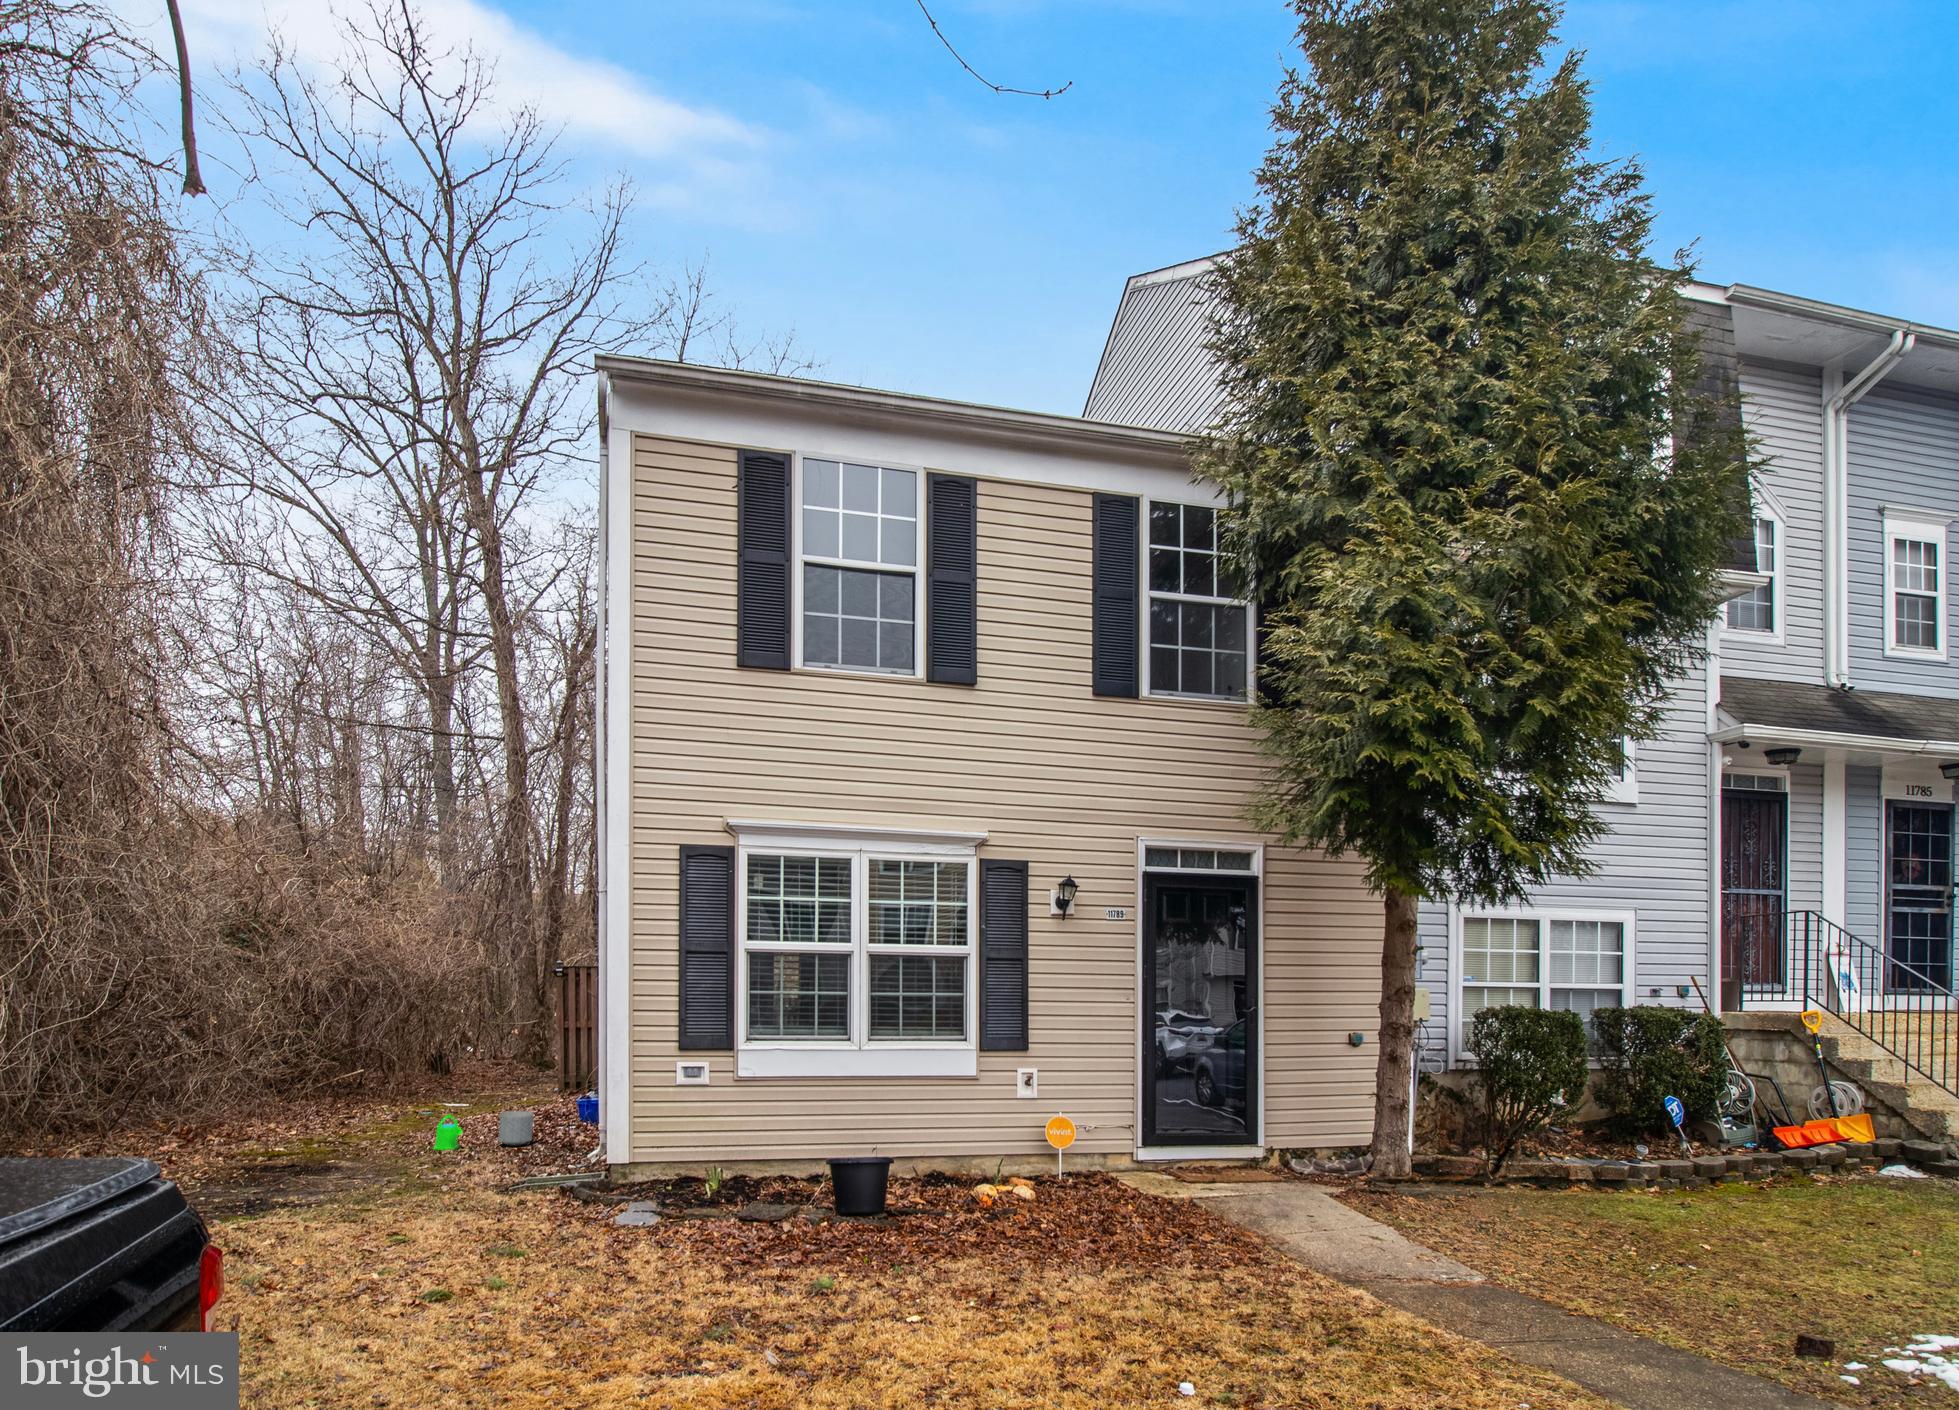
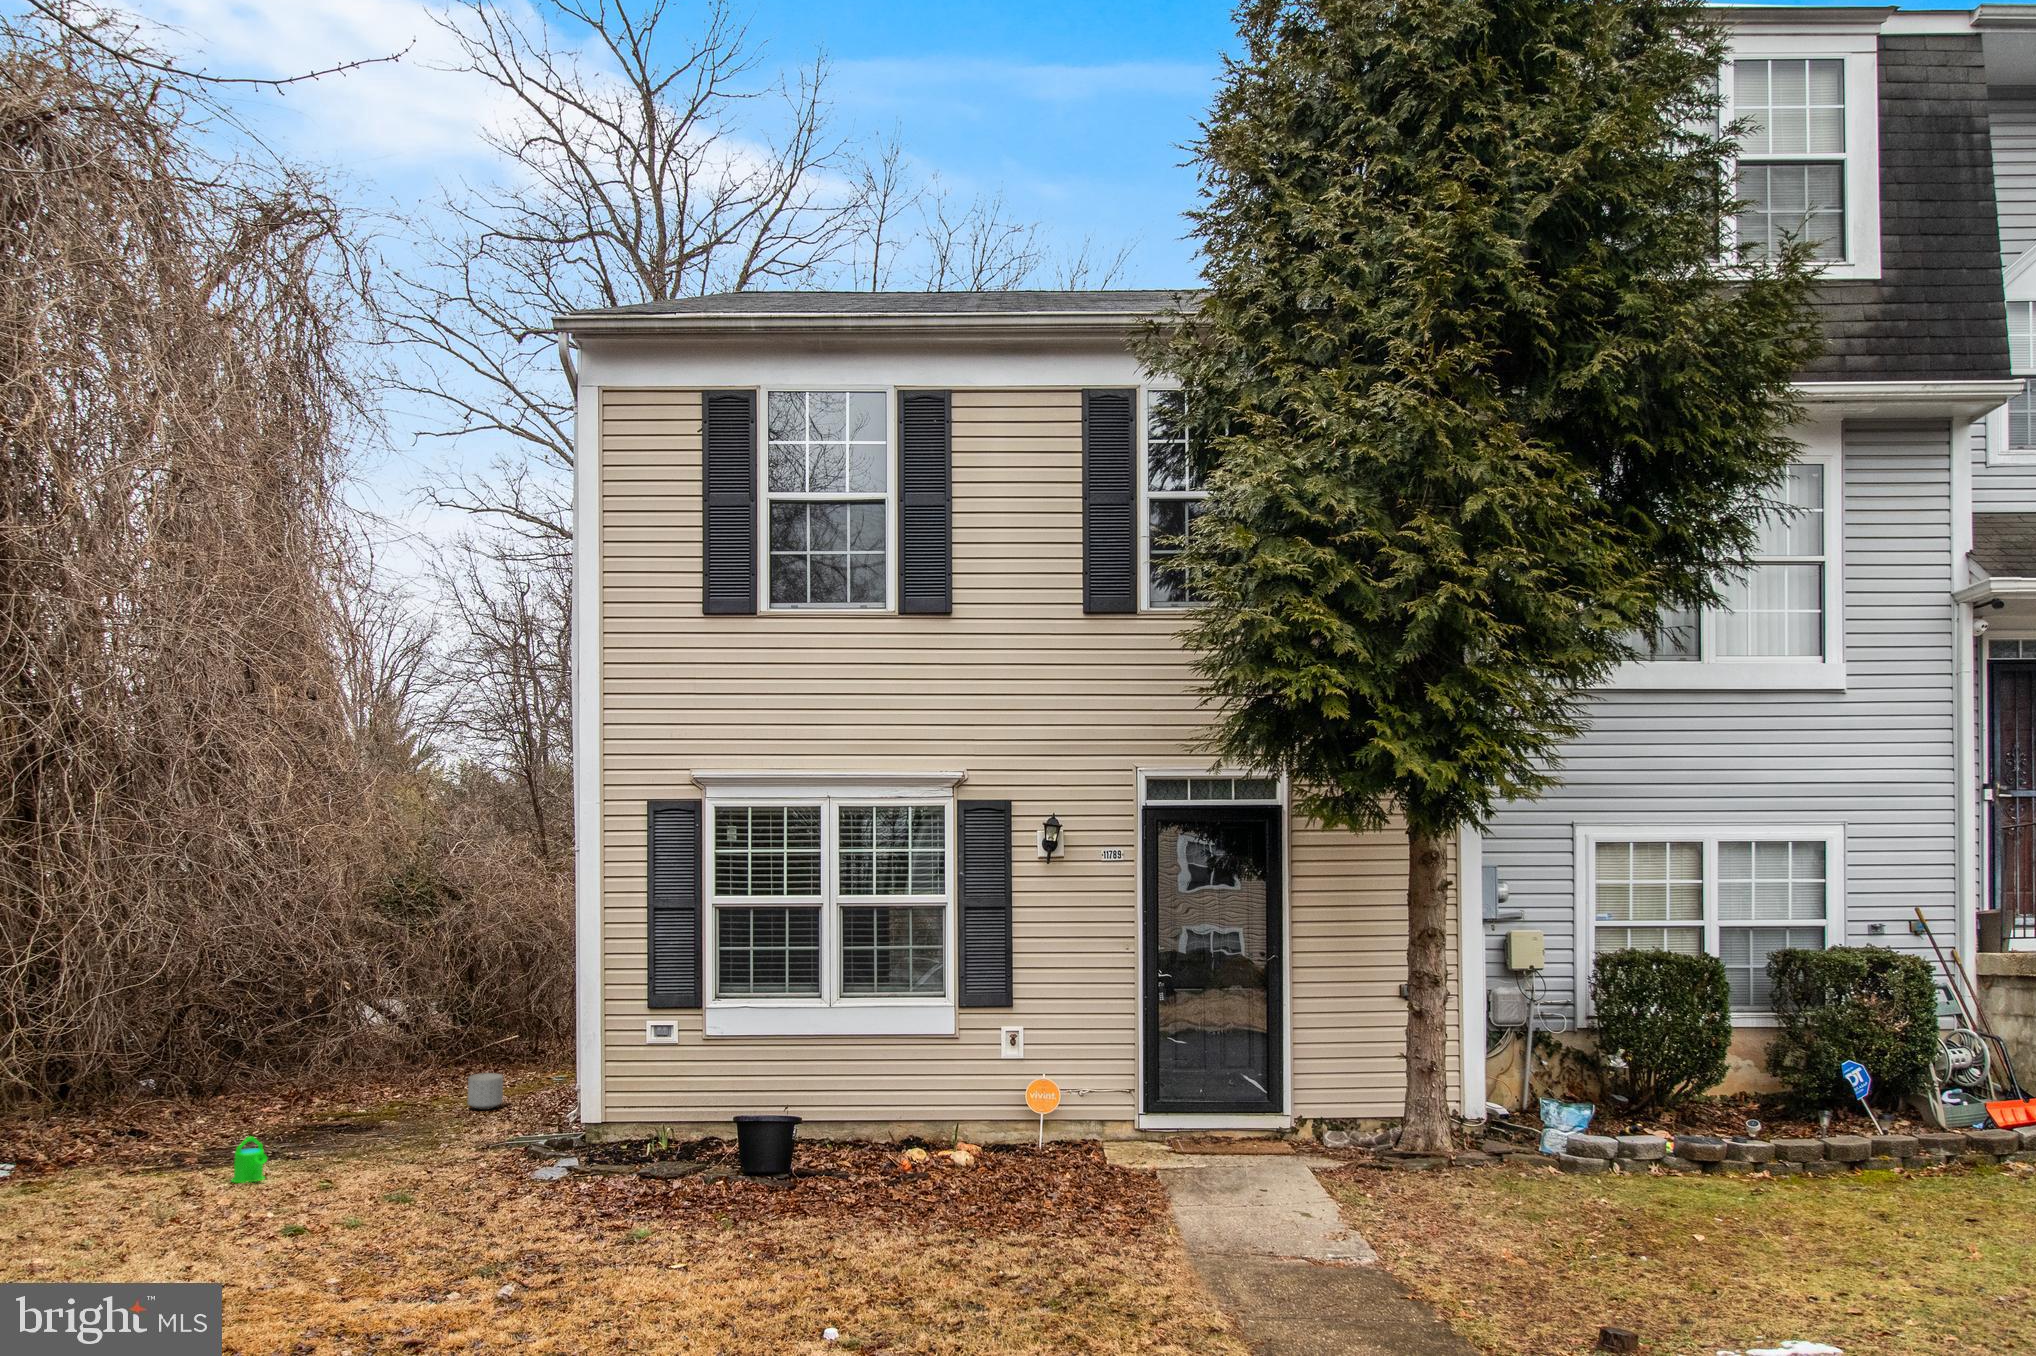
watering can: present [434,1114,462,1150] -> present [231,1137,267,1183]

